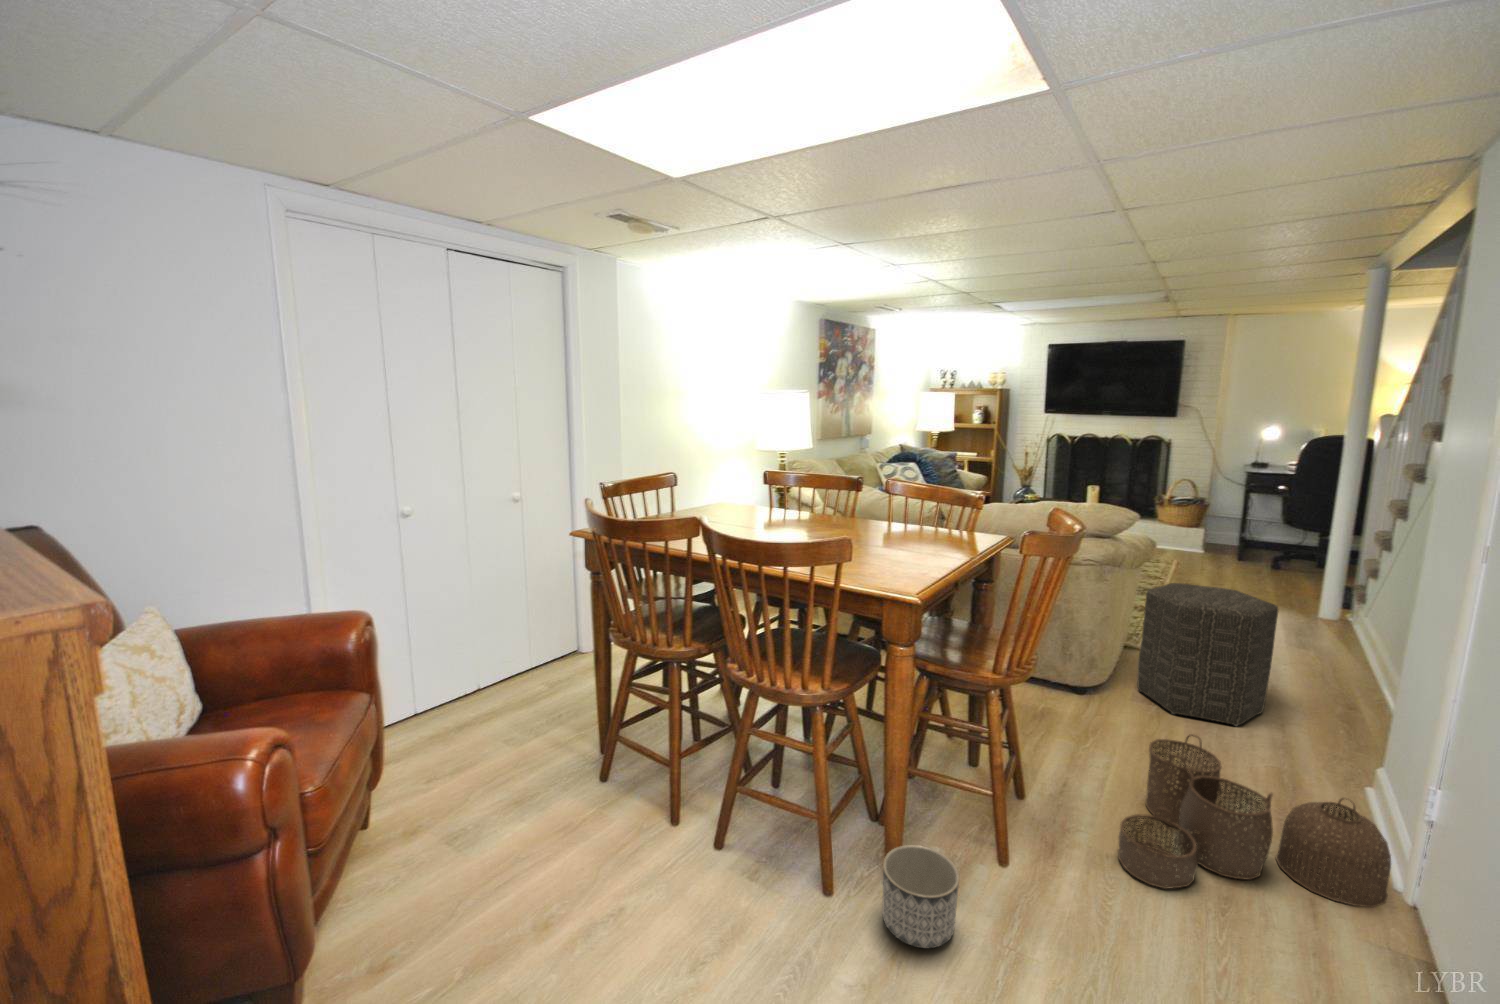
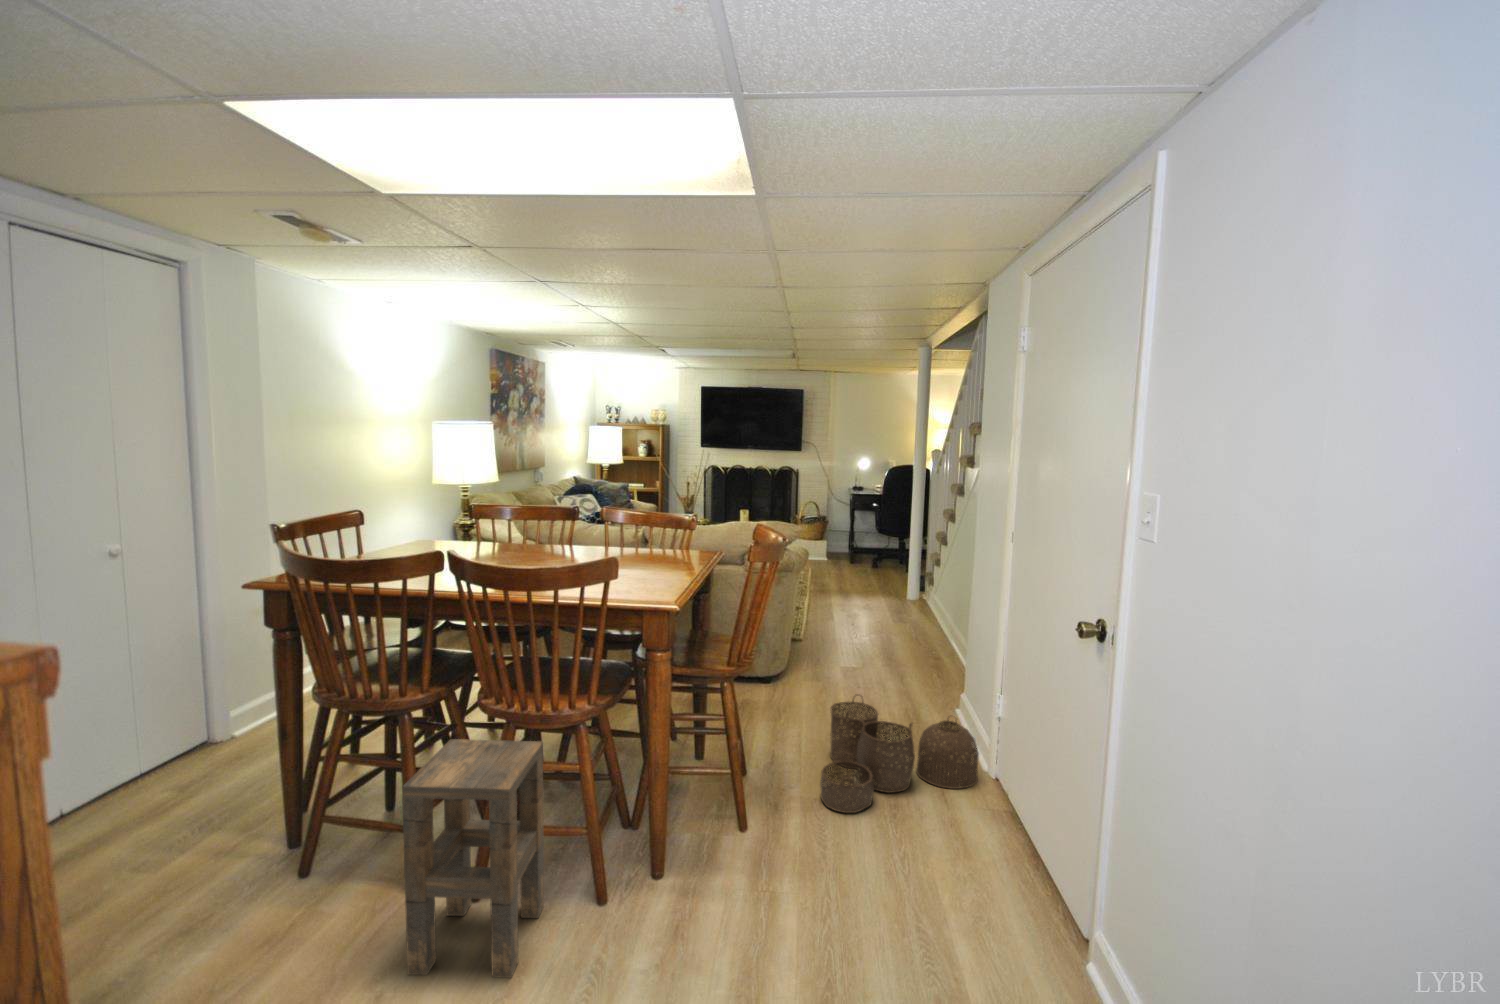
ottoman: present [1138,583,1278,726] -> none [806,582,894,688]
side table: none [639,695,775,942] -> present [403,739,544,978]
planter: present [882,845,959,948] -> none [656,828,721,915]

